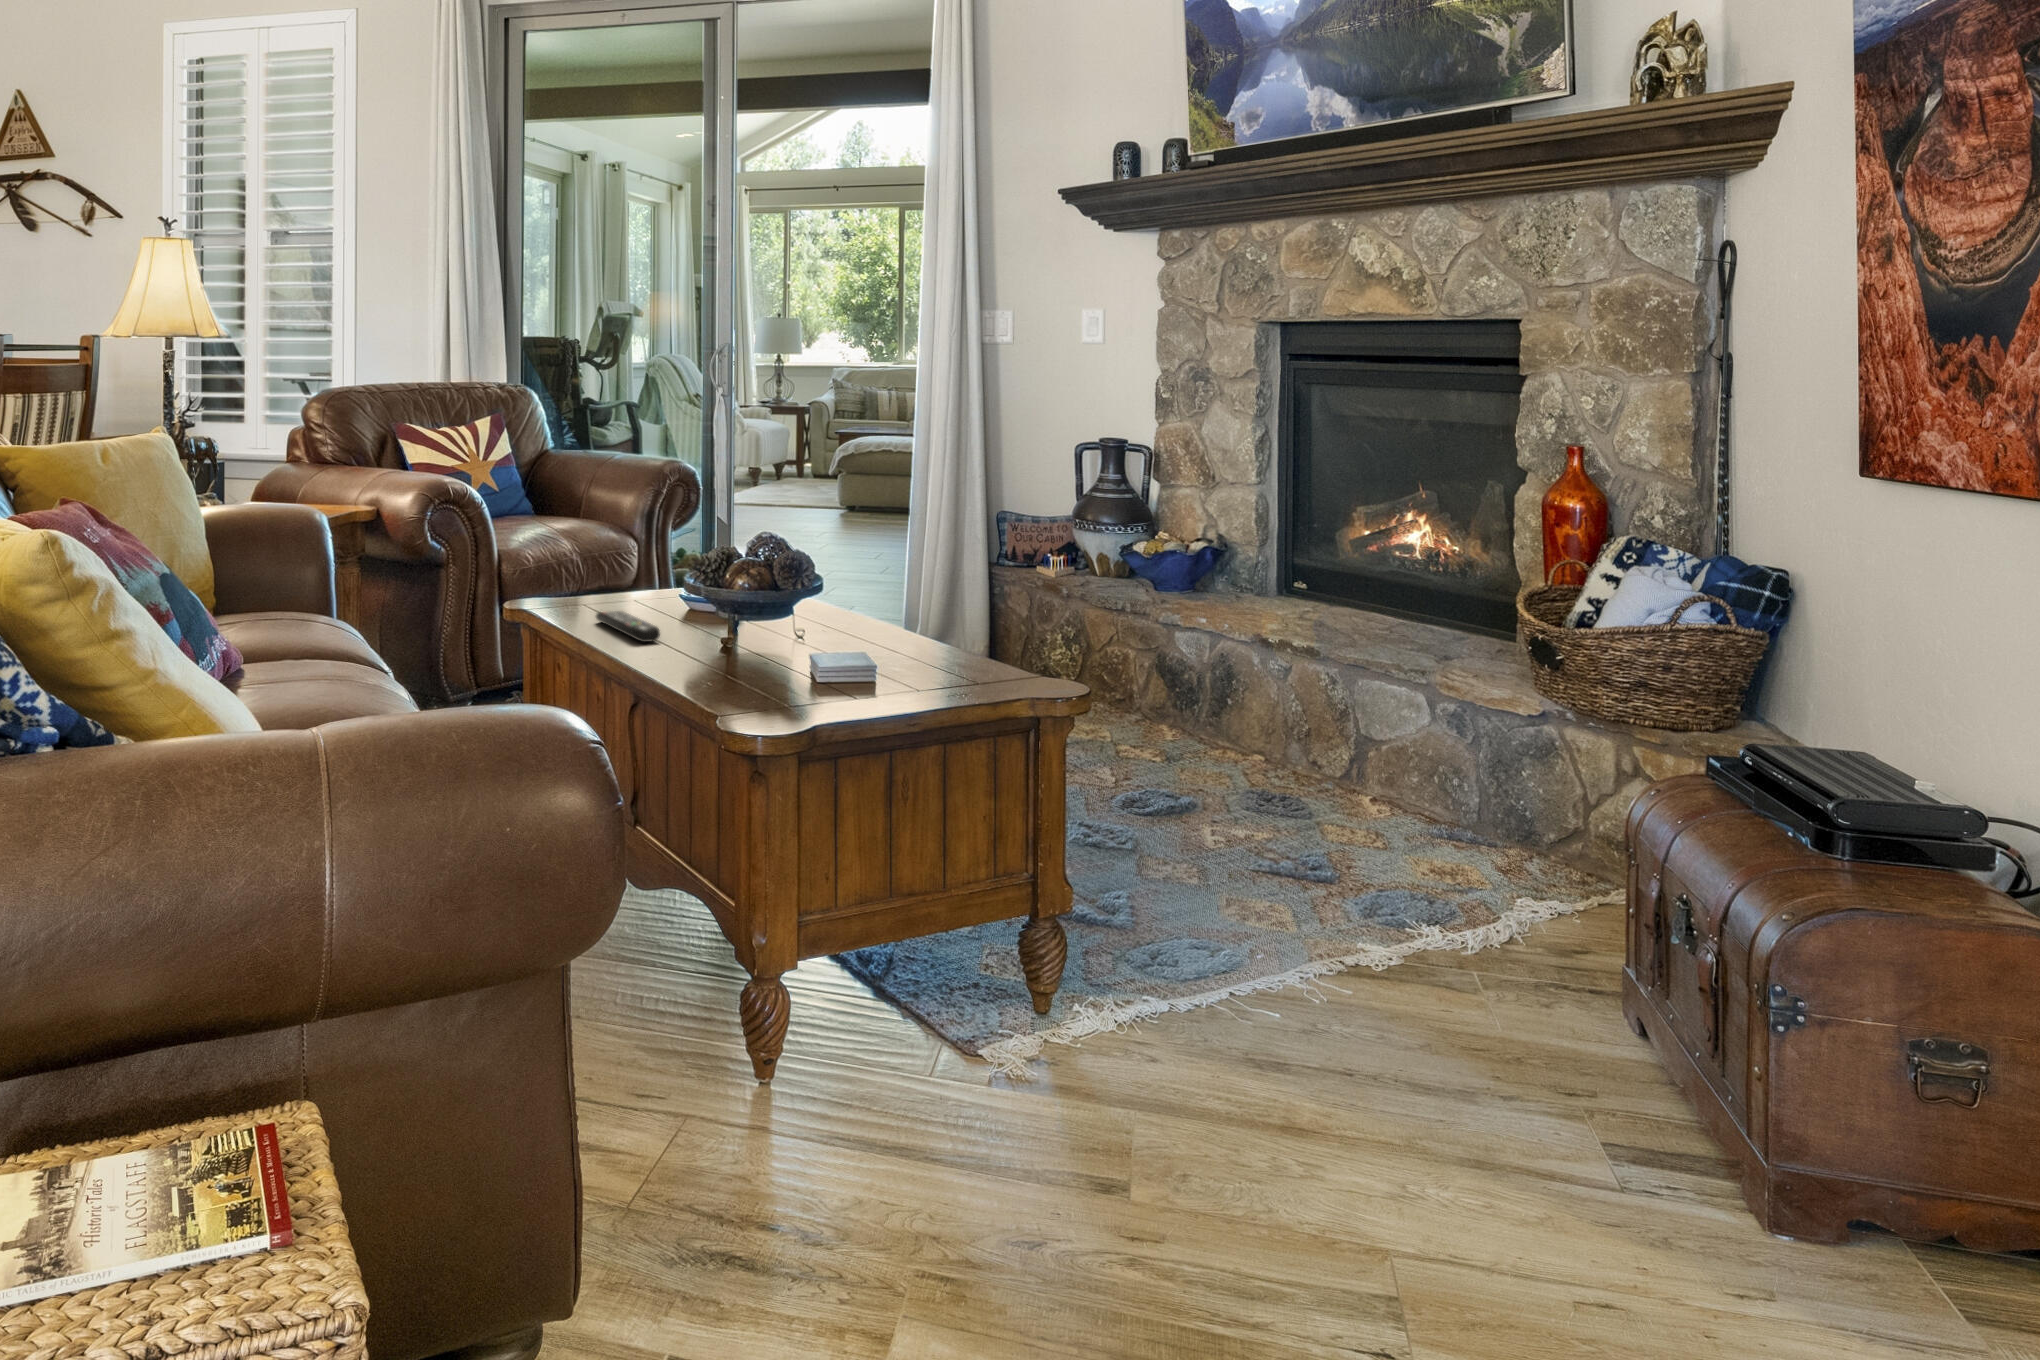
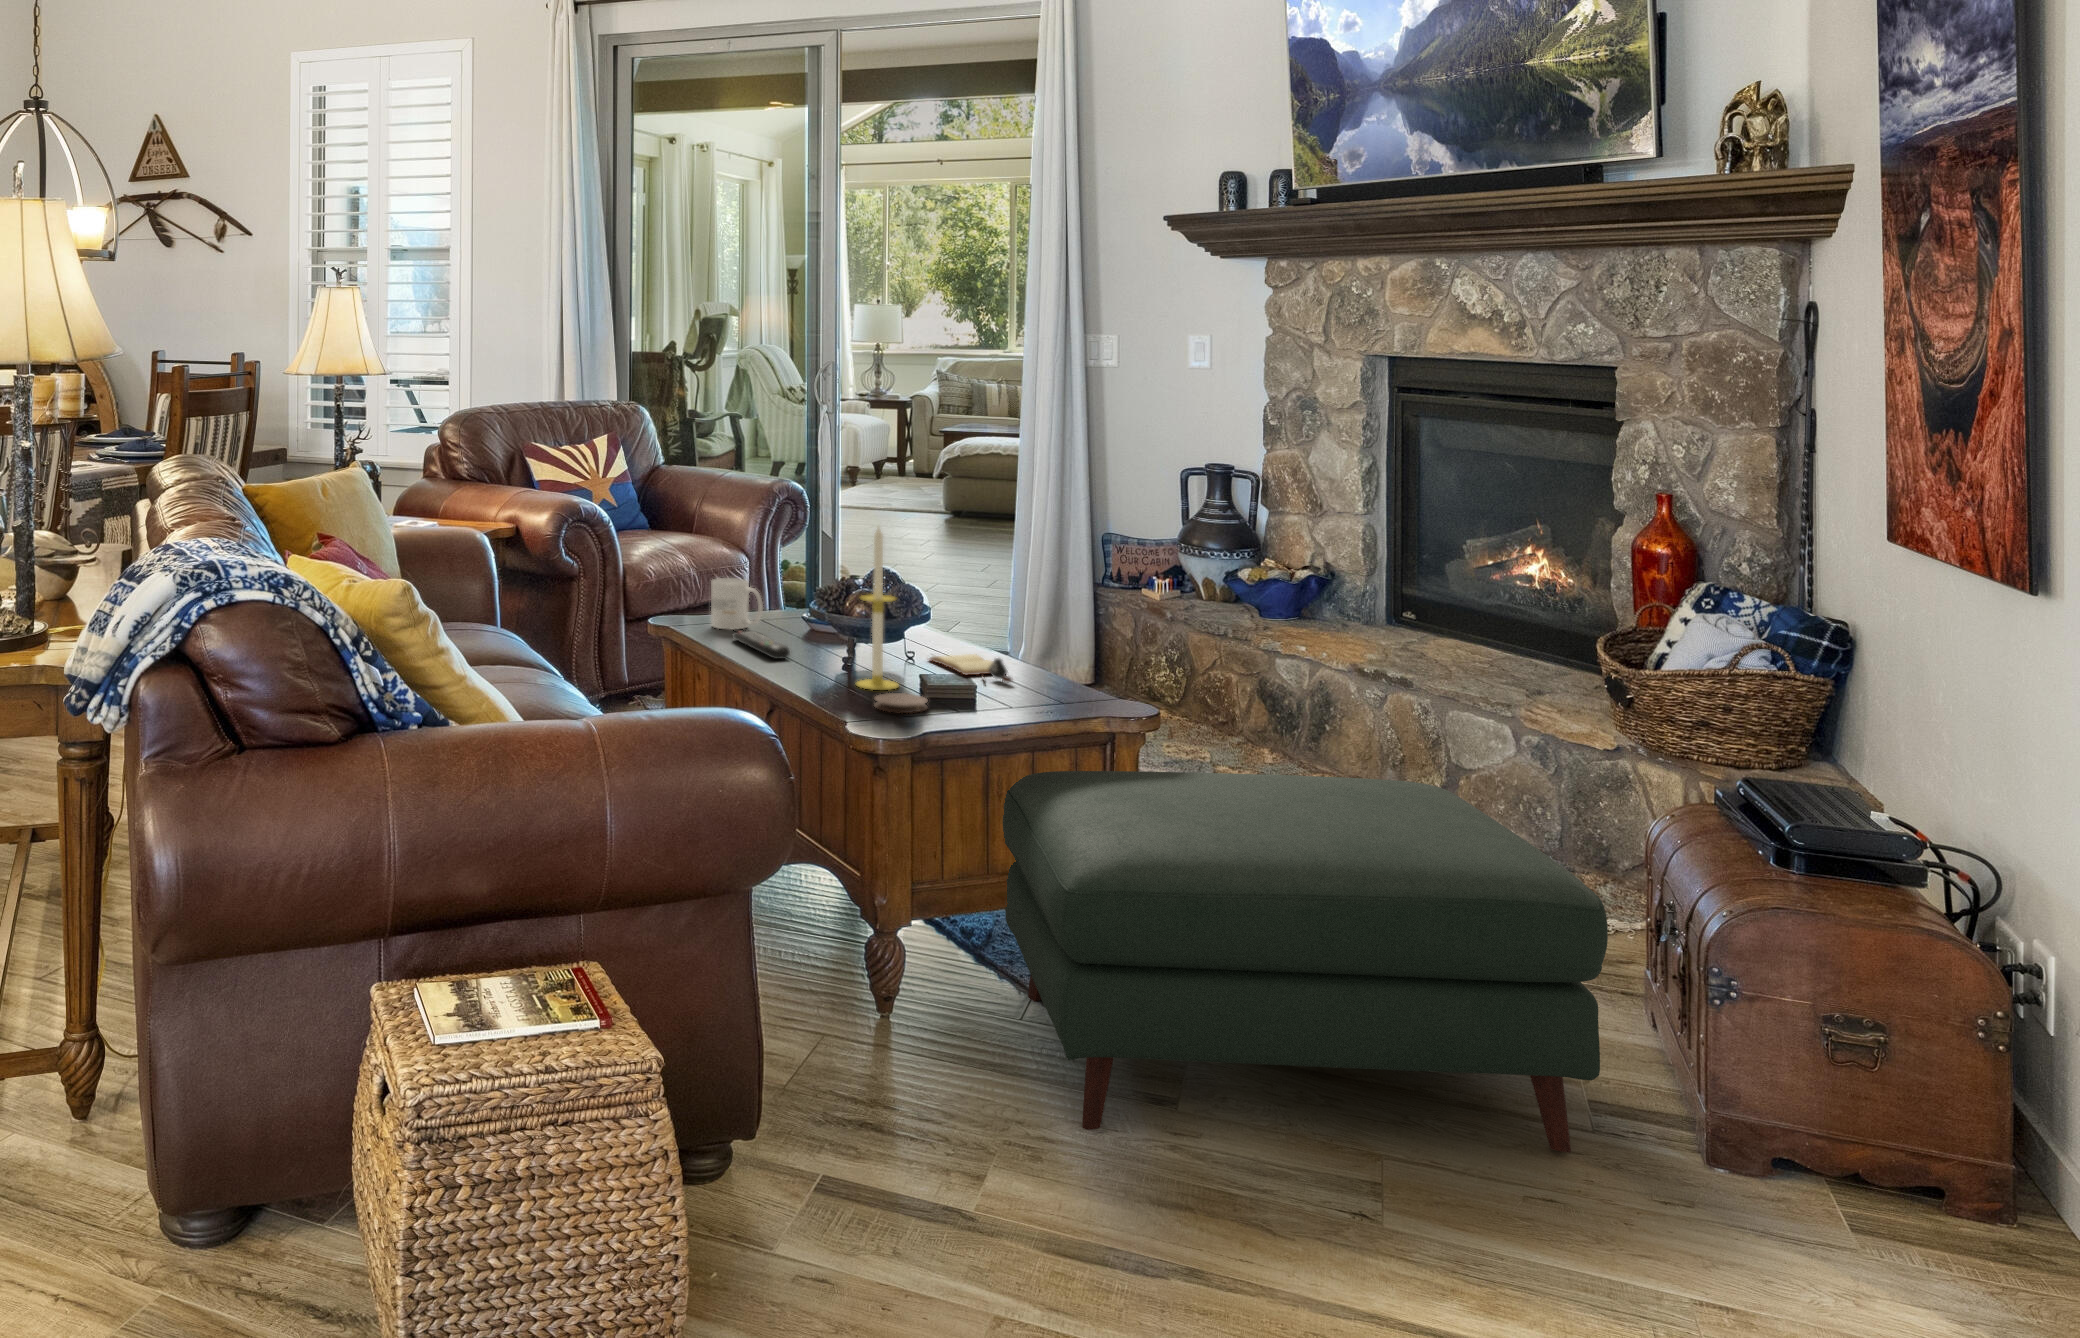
candle: none [735,473,786,675] -> present [856,527,898,690]
mug: none [575,551,634,610] -> present [711,578,763,630]
book: none [820,630,919,664] -> present [929,654,1012,682]
coaster: none [754,678,820,702] -> present [875,693,927,713]
ottoman: none [910,767,1668,1256] -> present [1003,771,1608,1153]

